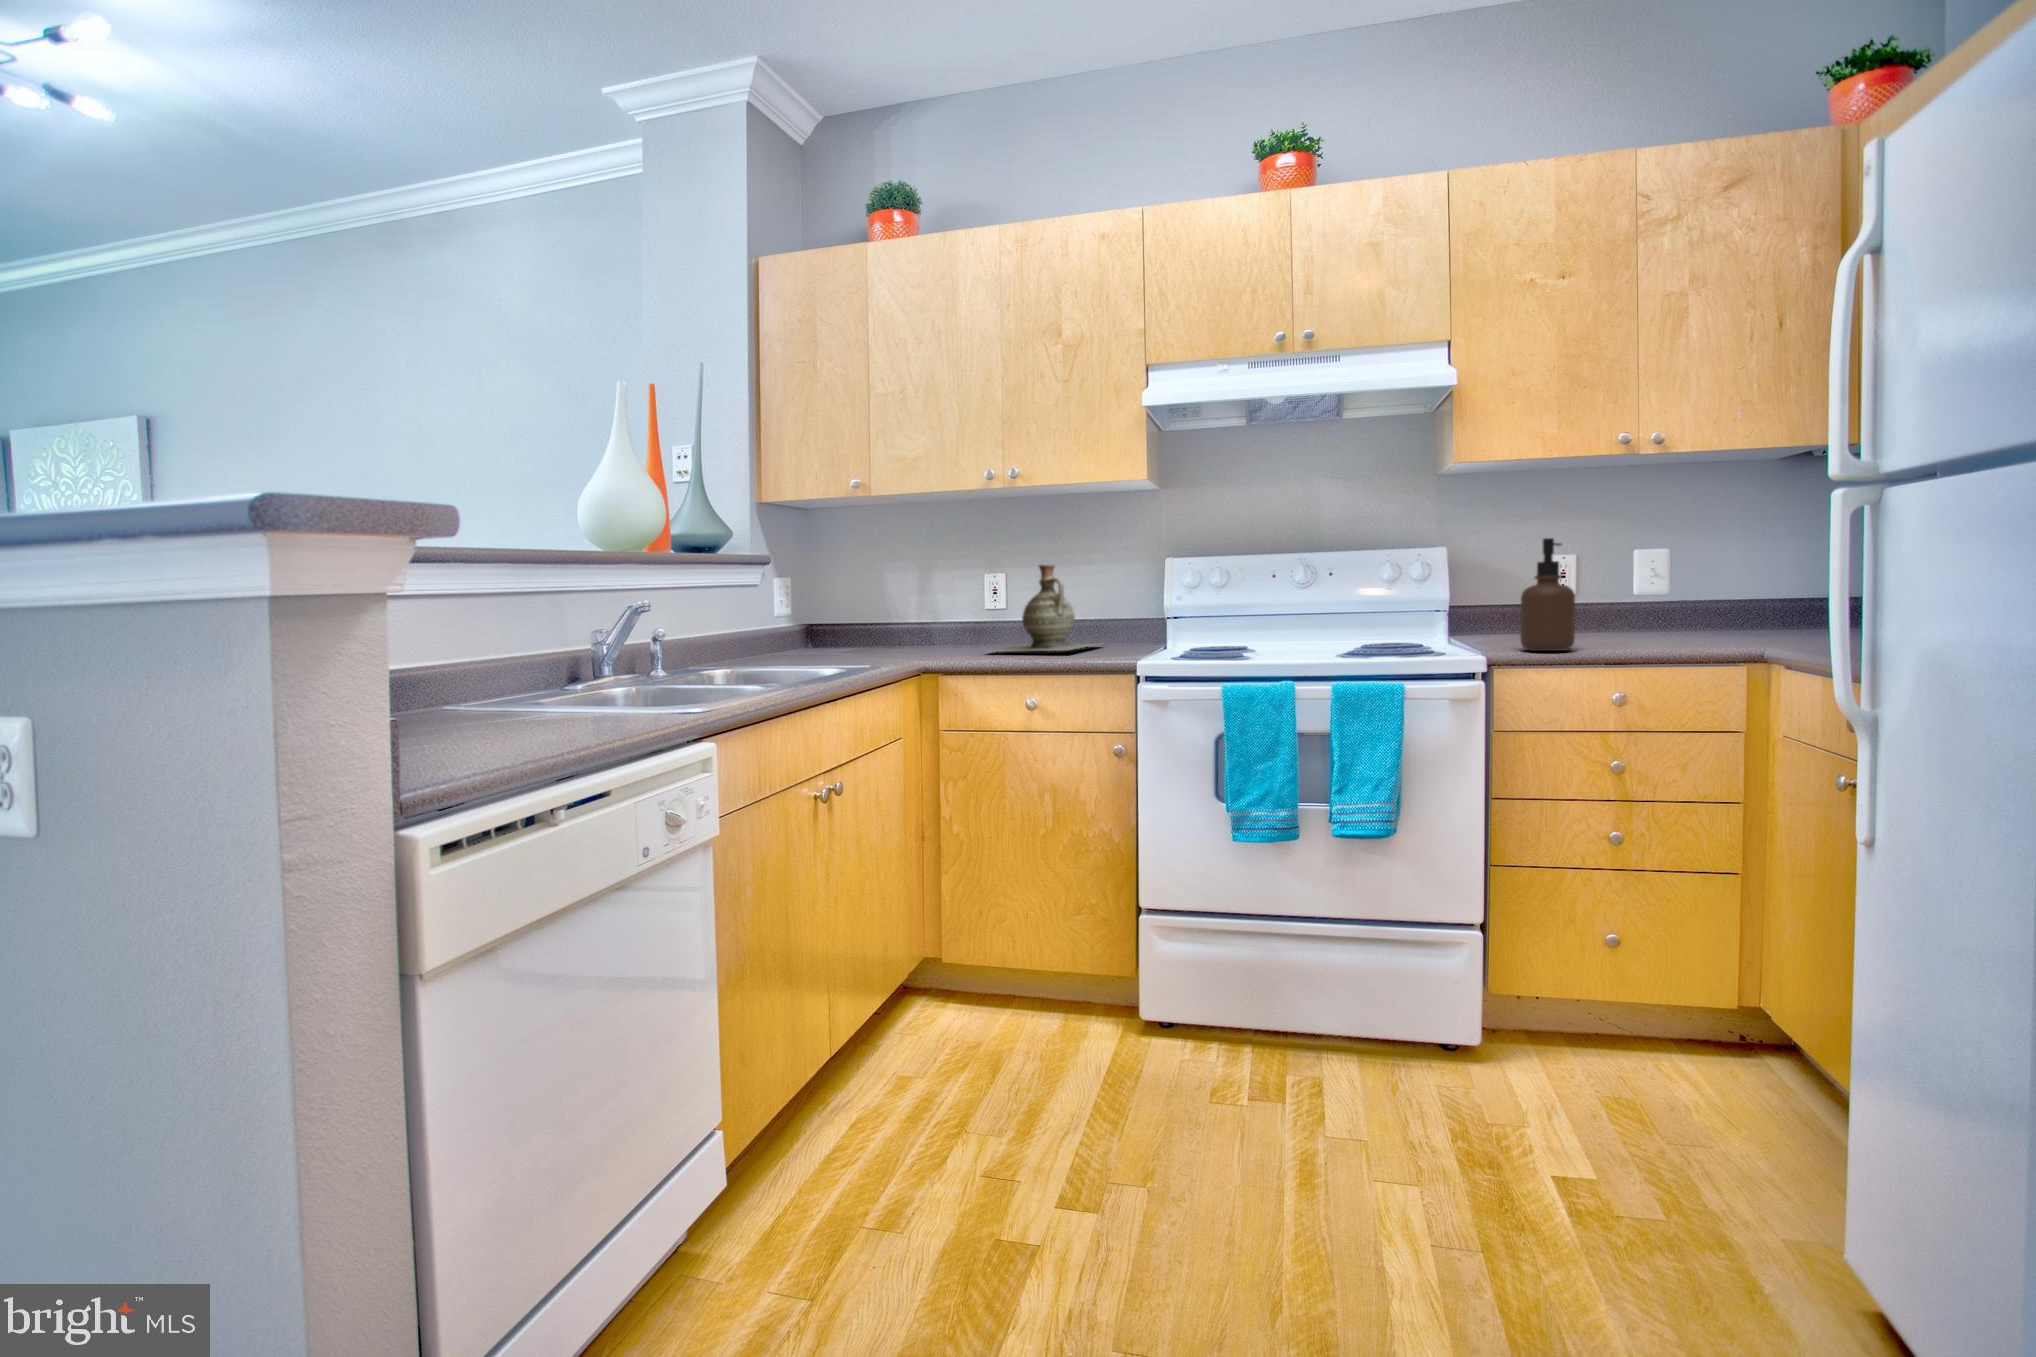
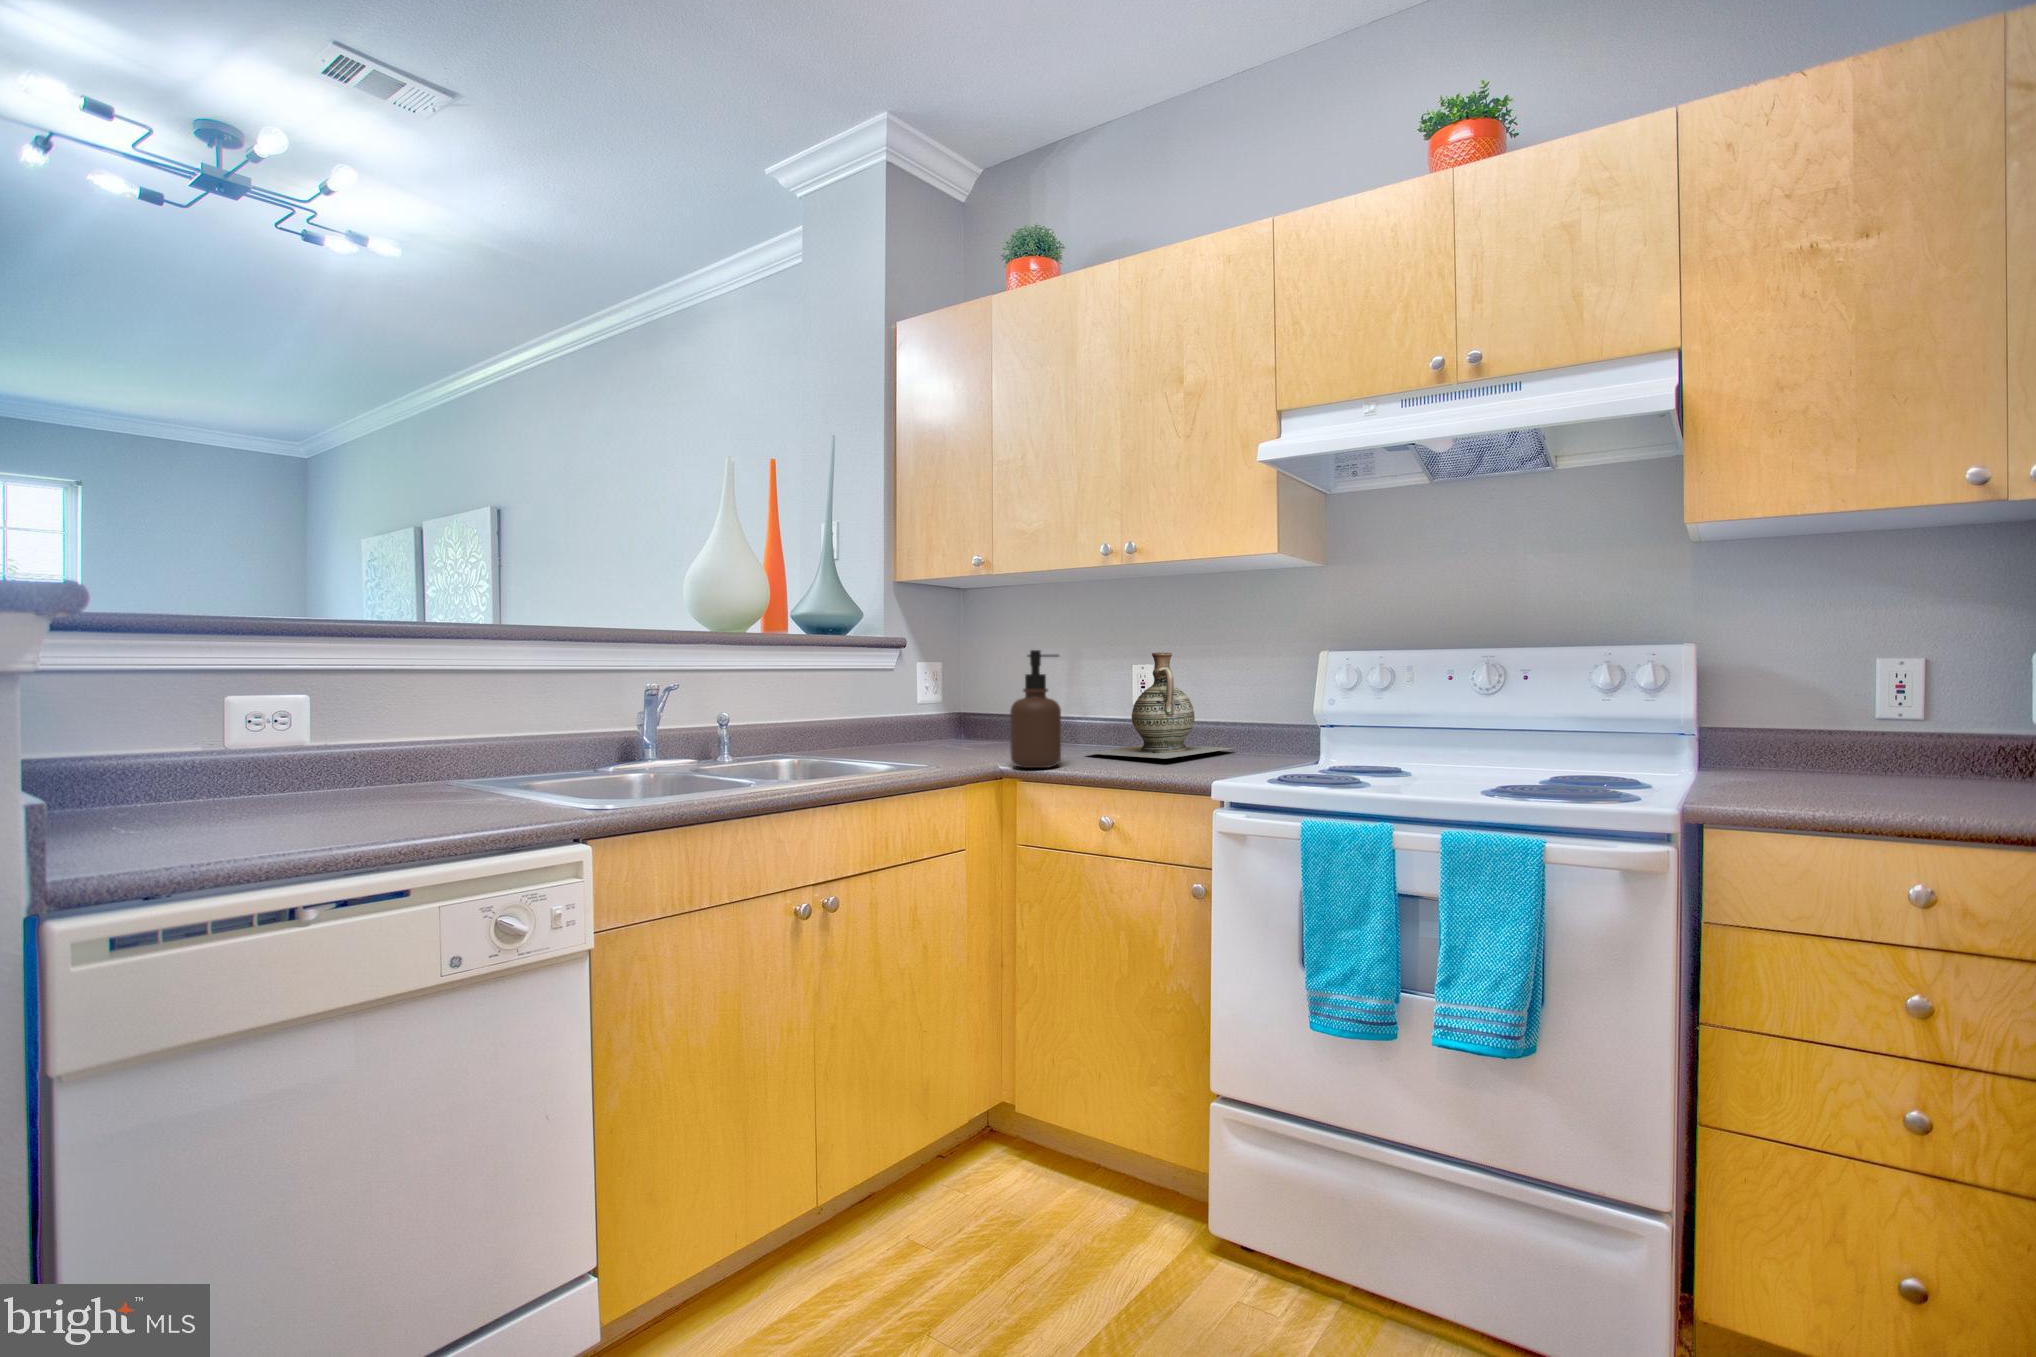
soap dispenser: present [1520,538,1575,651] -> present [1010,650,1061,768]

